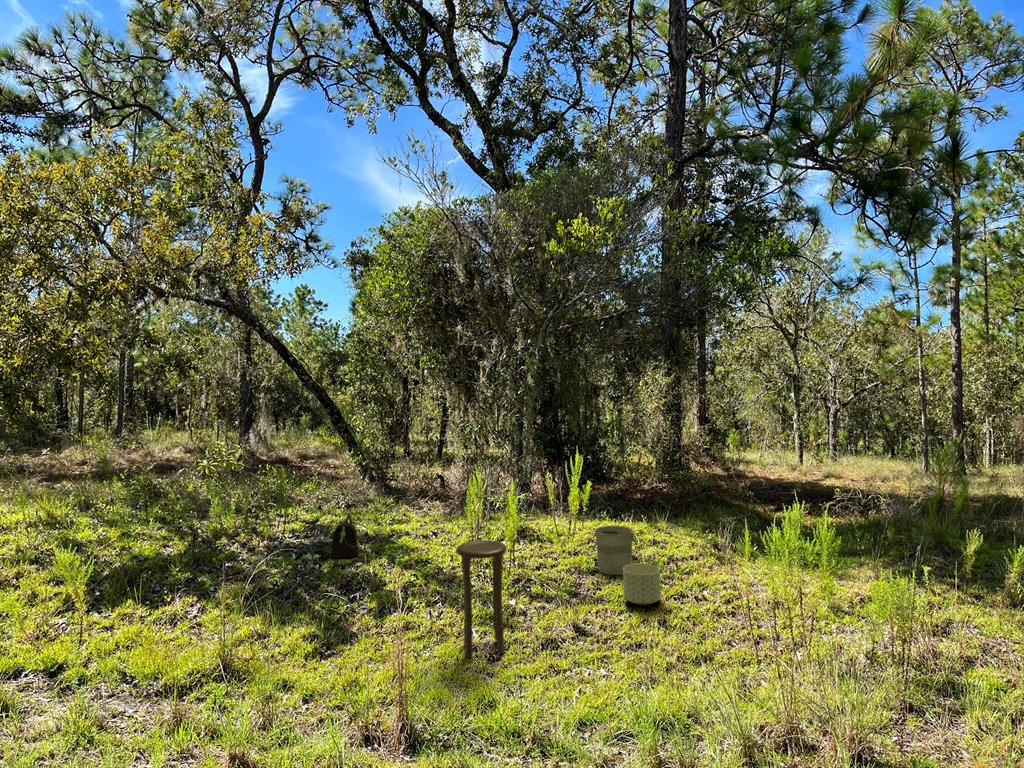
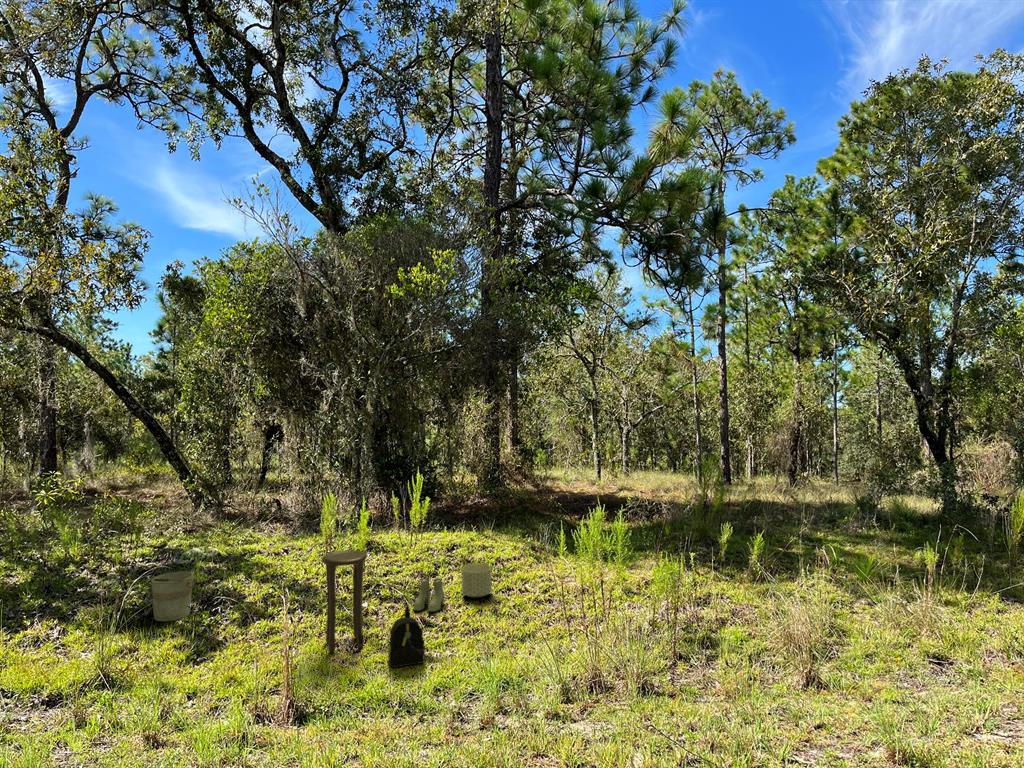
backpack: present [332,515,359,558] -> present [389,605,425,668]
bucket: present [592,526,636,575] -> present [147,572,195,621]
boots: none [565,577,602,618] -> present [413,578,444,612]

